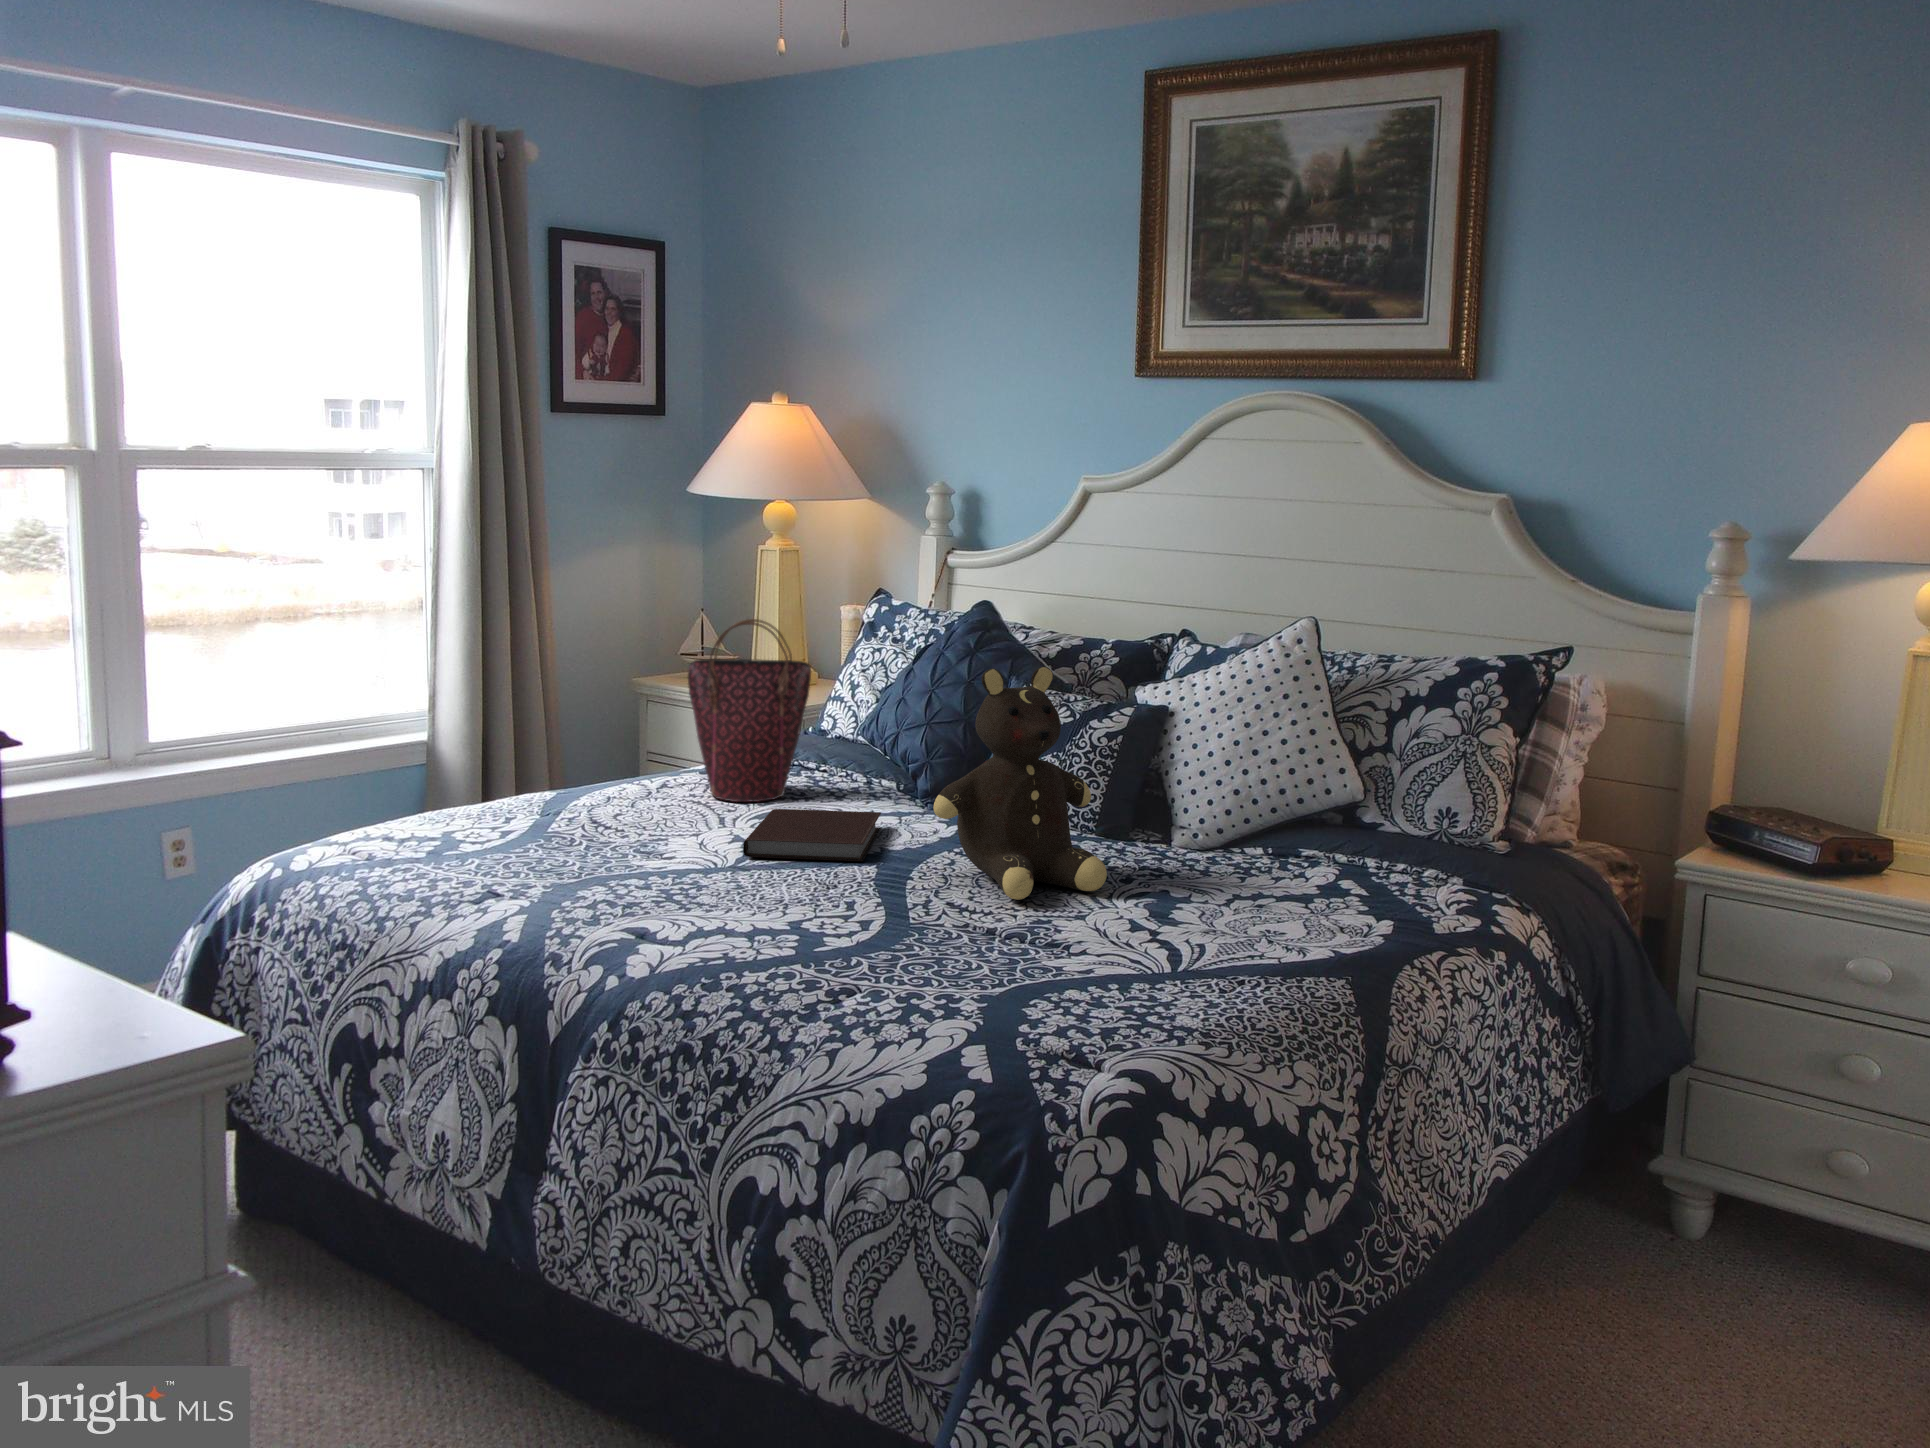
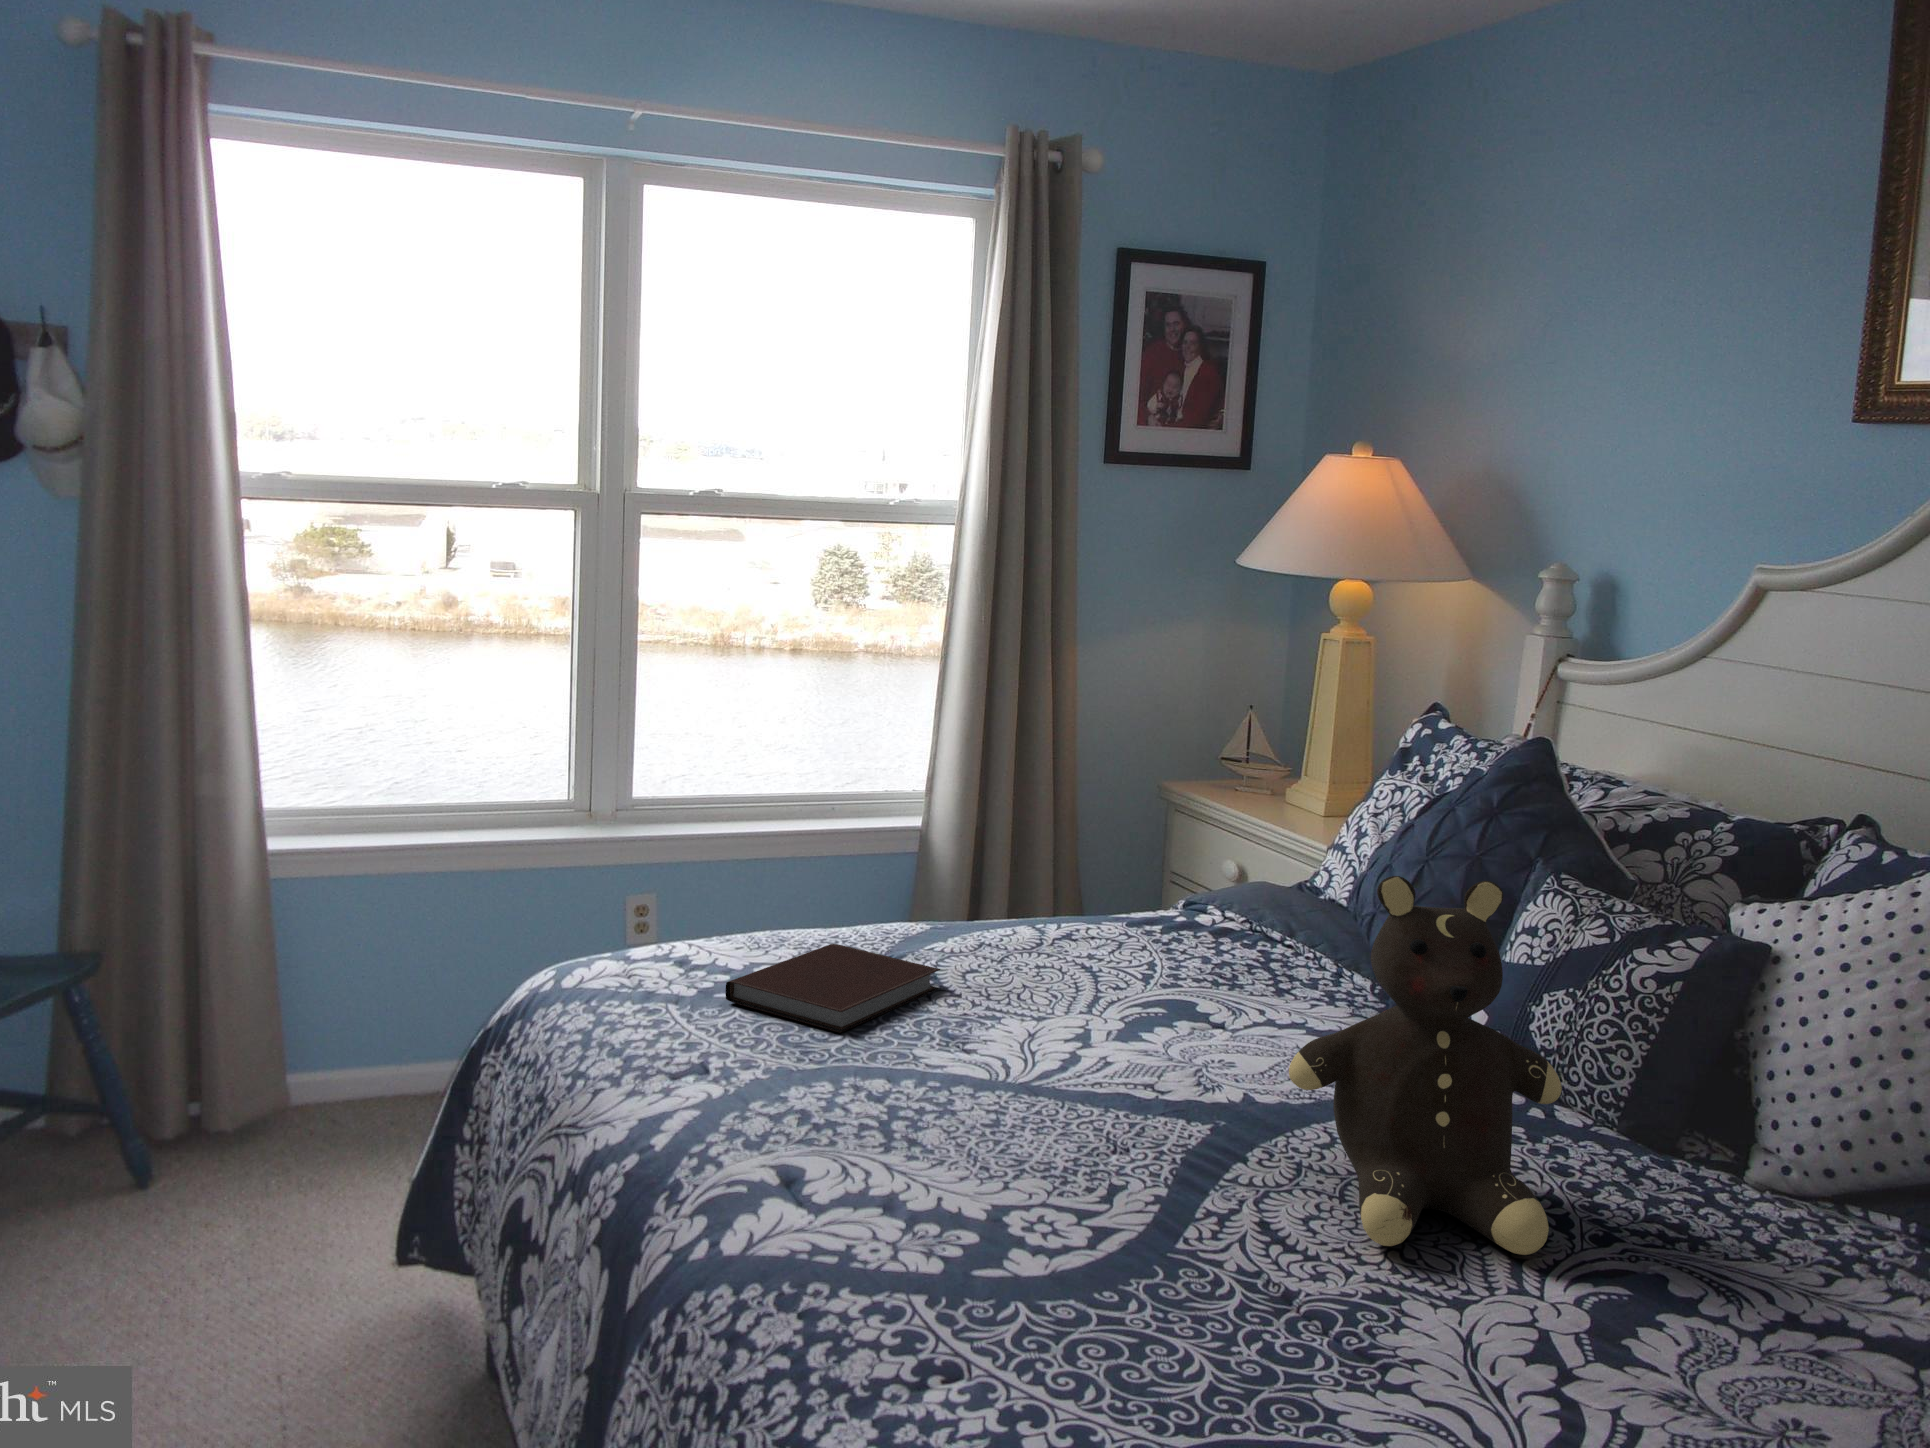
handbag: present [688,619,811,802] -> none [1099,745,1252,983]
notebook: present [743,809,881,861] -> present [725,944,940,1033]

